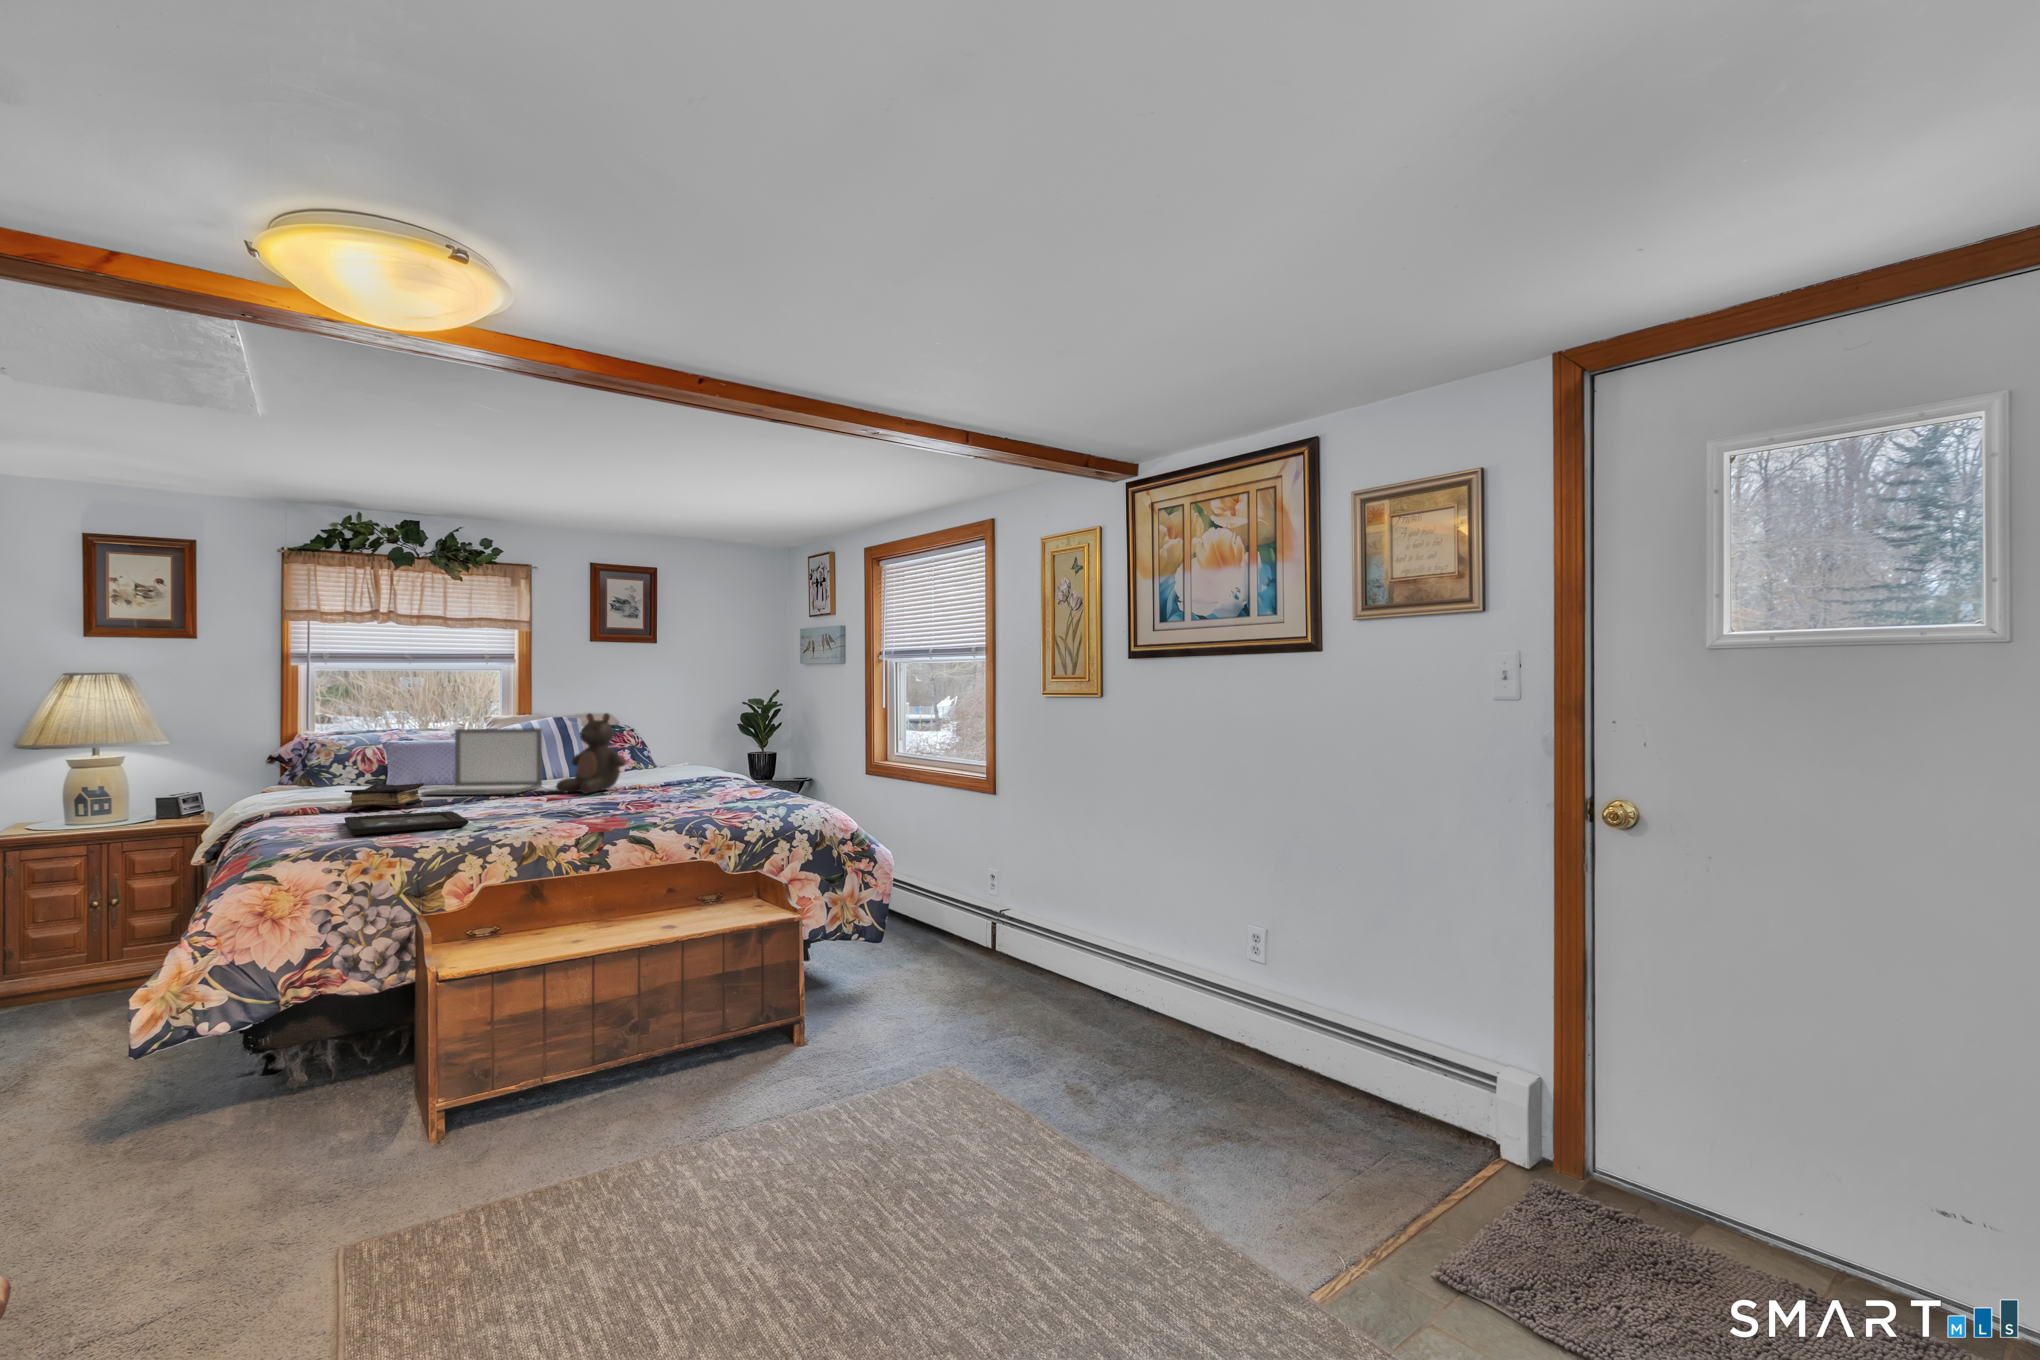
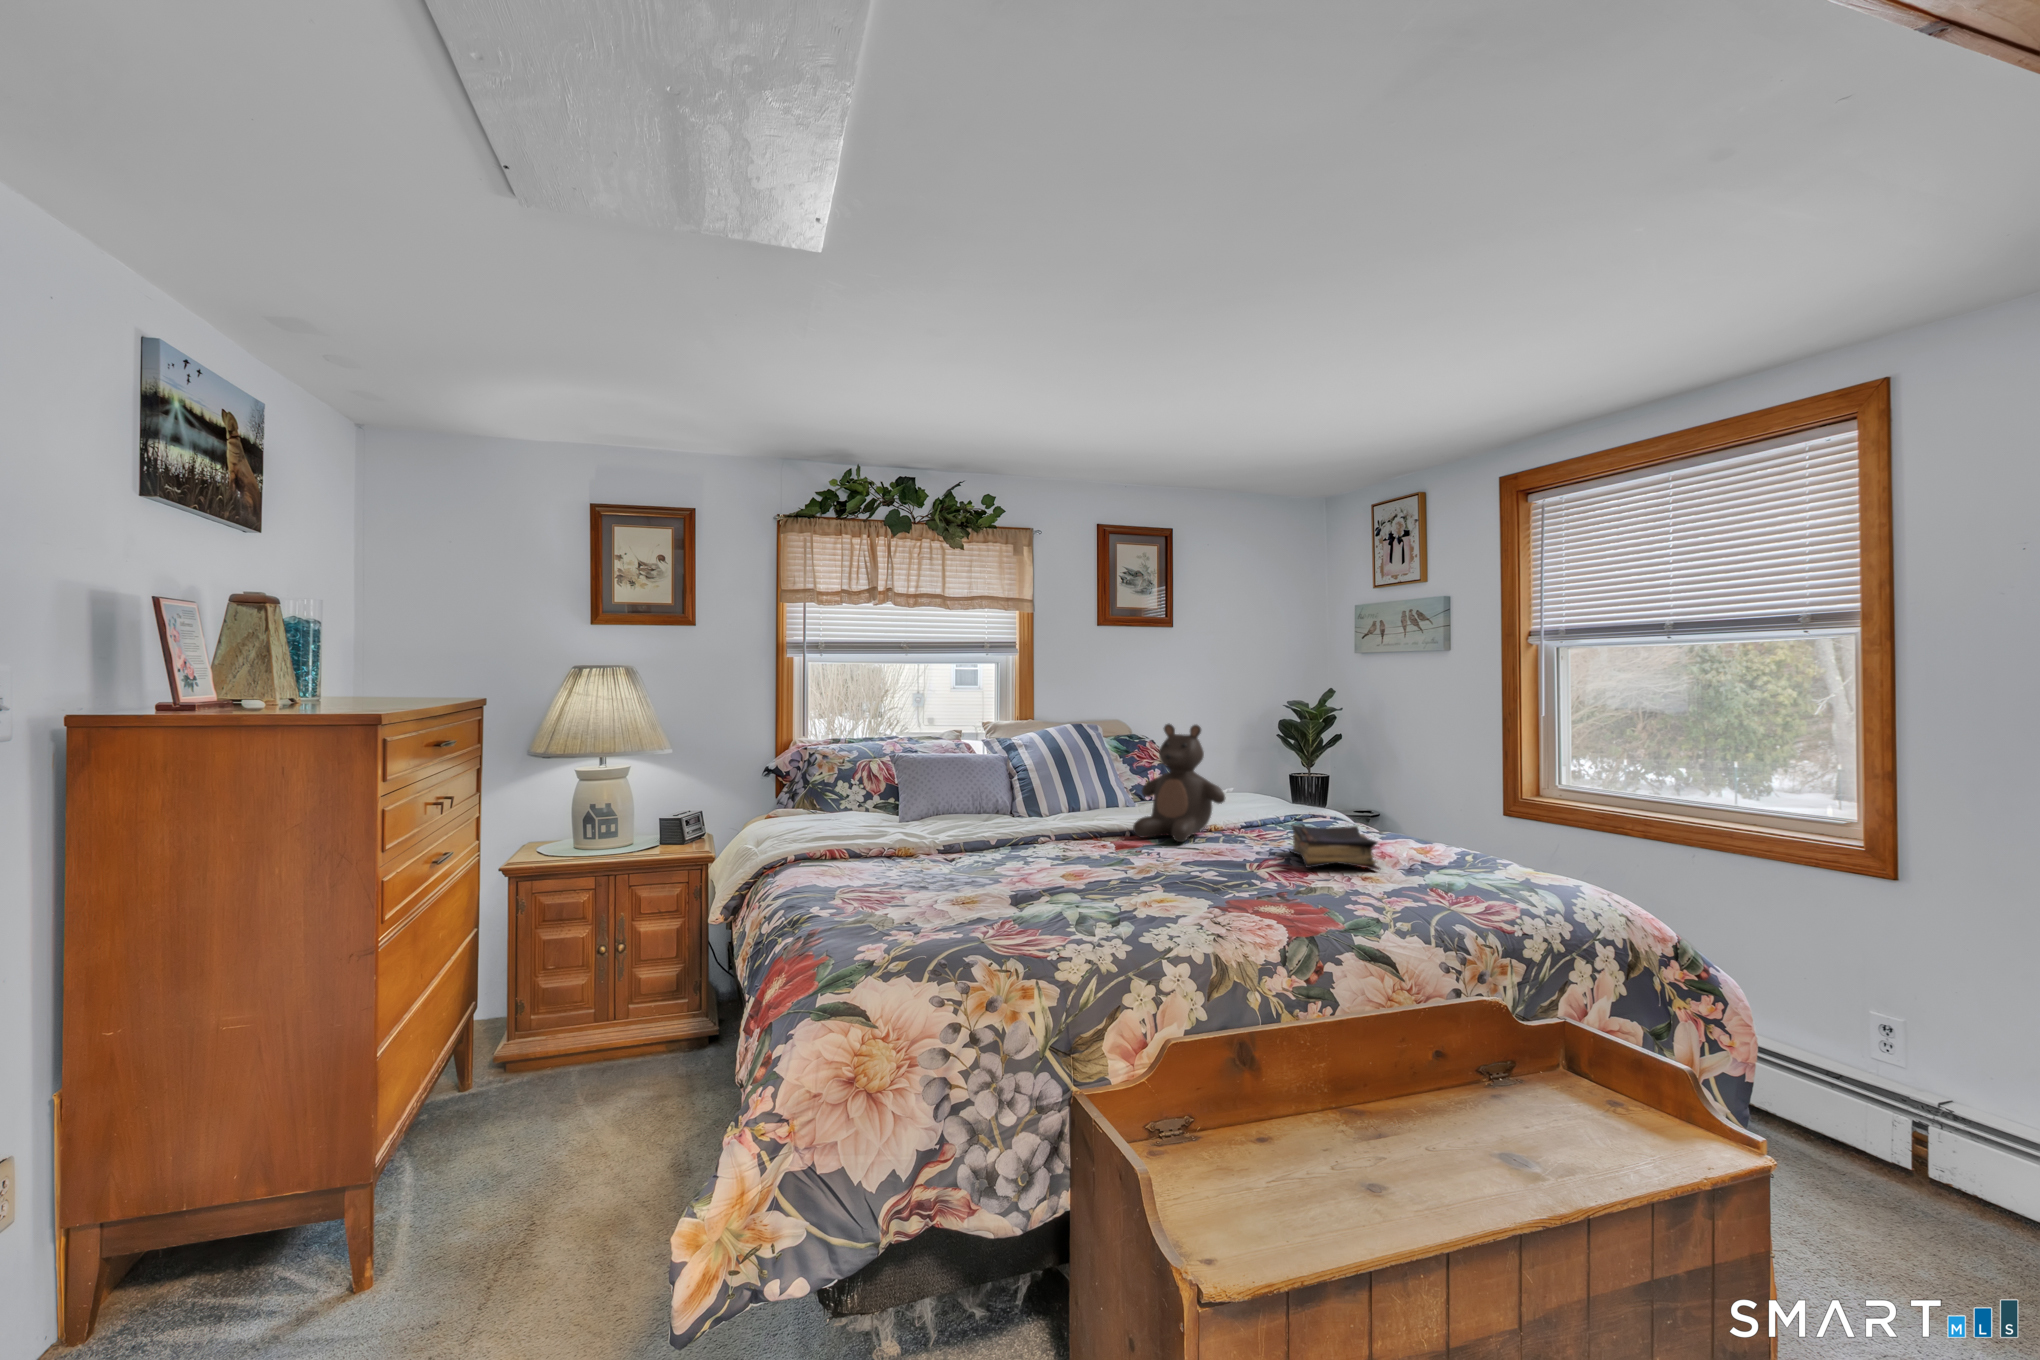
laptop: present [421,728,542,795] -> none [958,740,1095,837]
book: present [345,783,424,809] -> present [1290,825,1380,870]
tray: present [344,811,468,835] -> none [908,875,1101,932]

